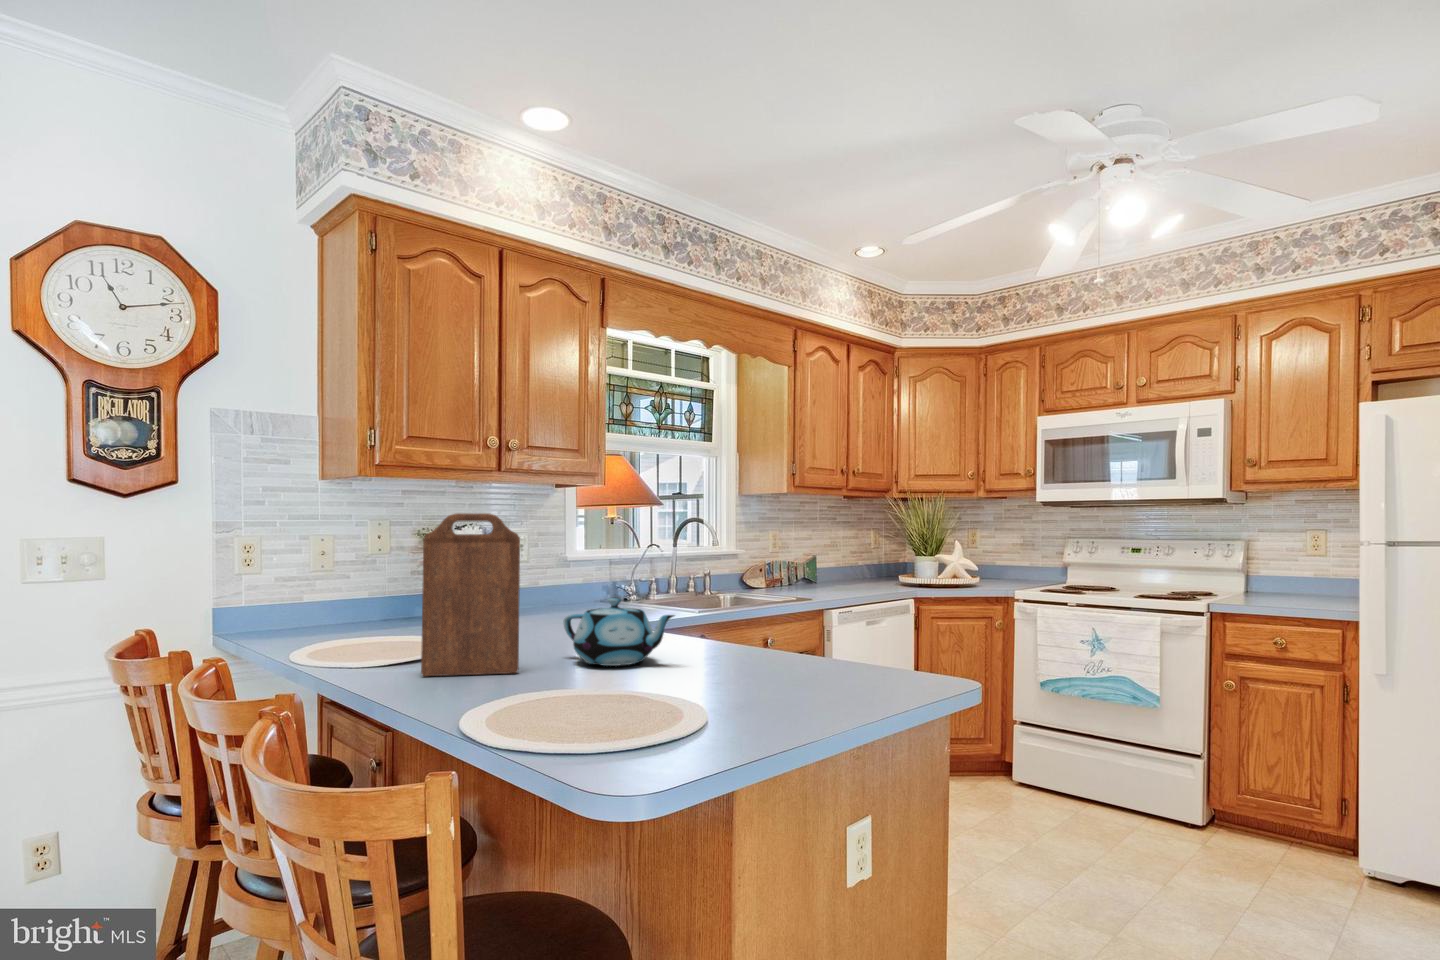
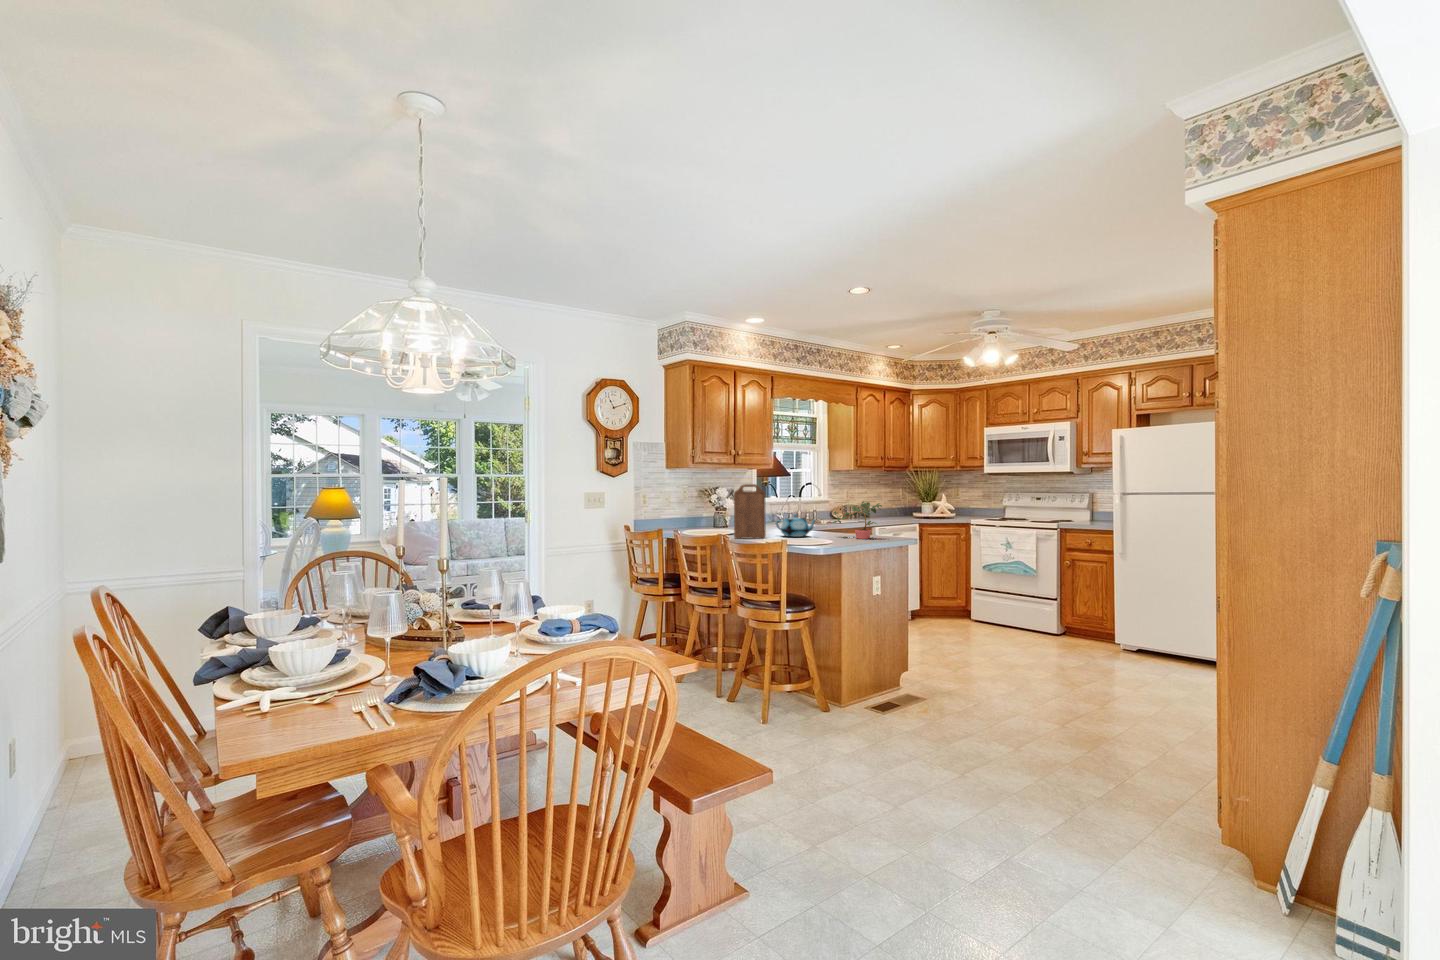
potted plant: none [718,564,858,677] -> present [833,502,882,539]

